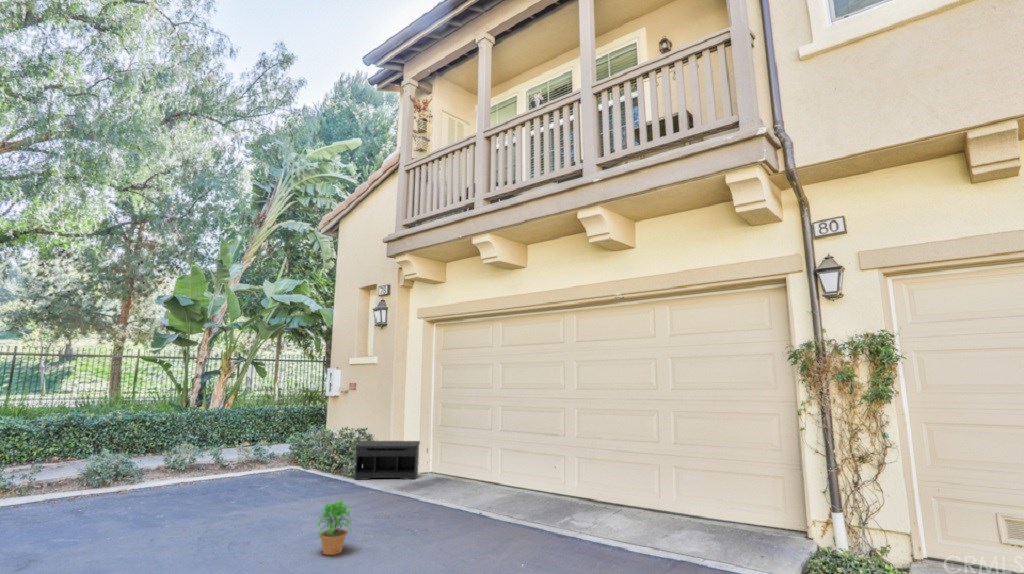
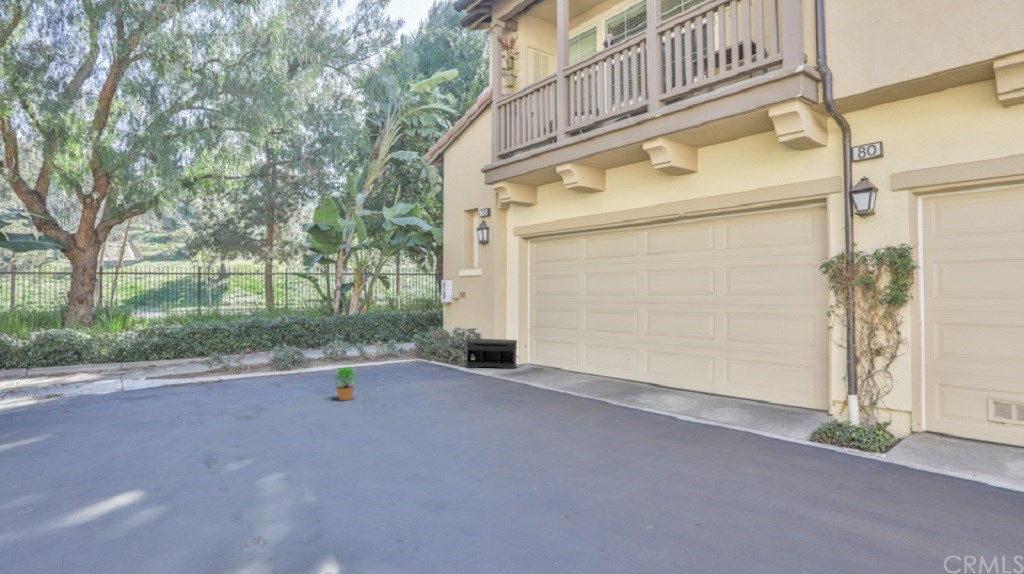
potted plant: present [317,500,352,555] -> present [334,367,356,400]

